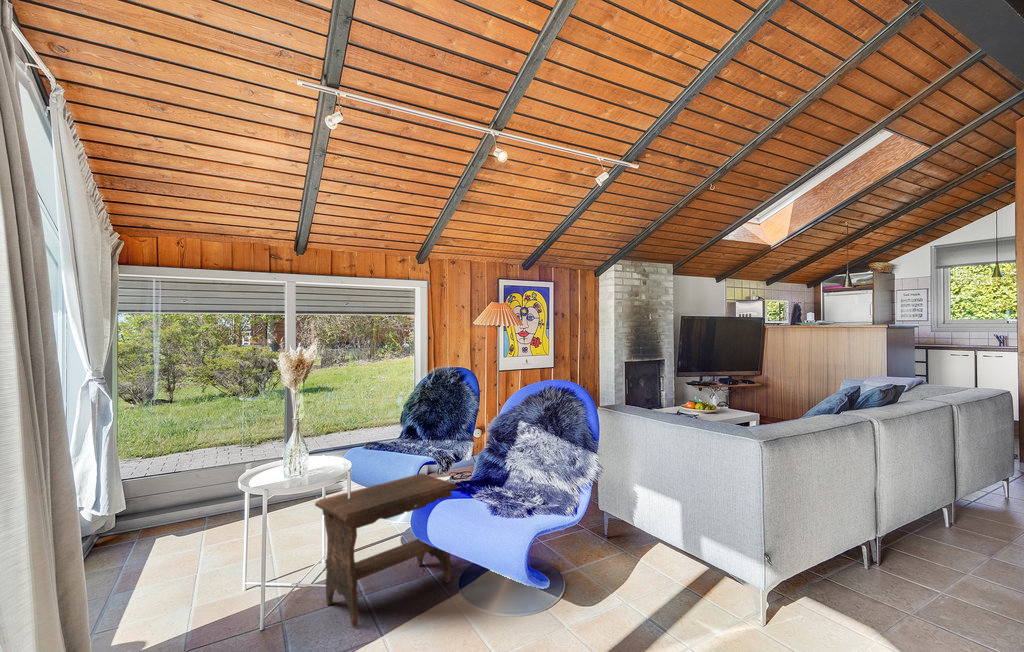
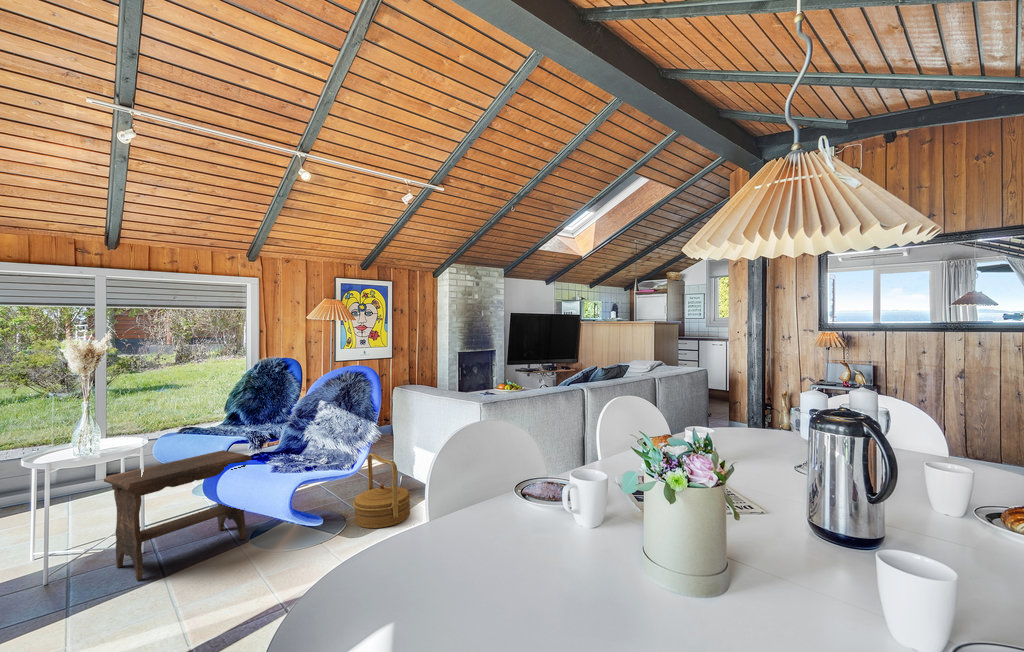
woven basket: none [567,487,637,587] -> present [353,453,411,528]

